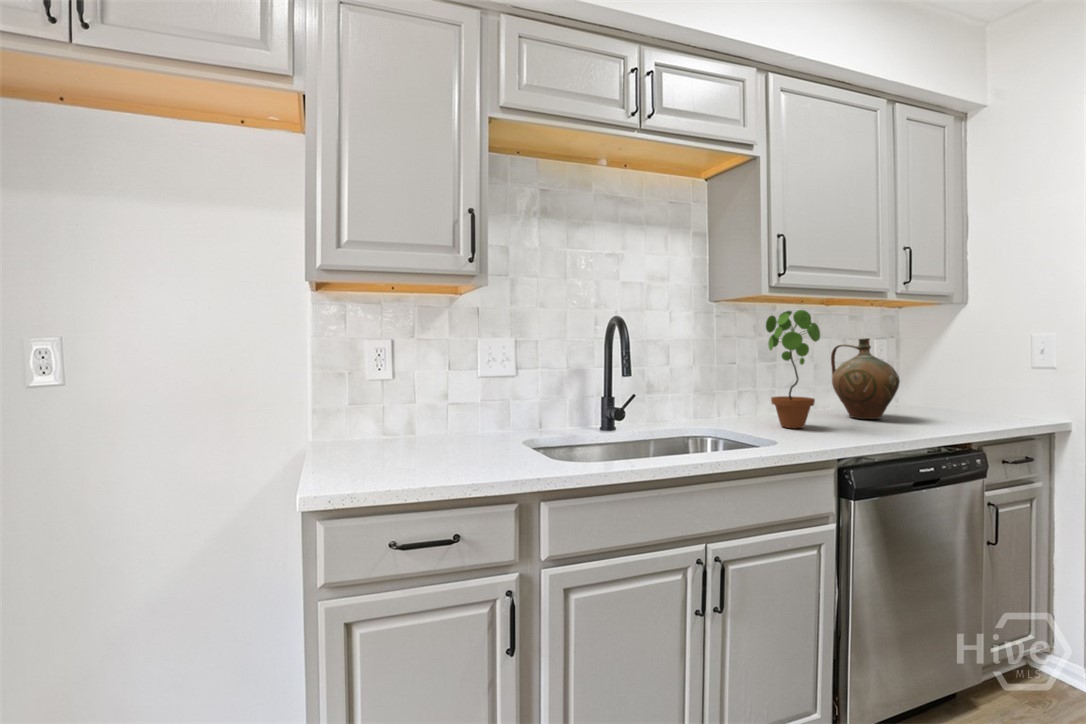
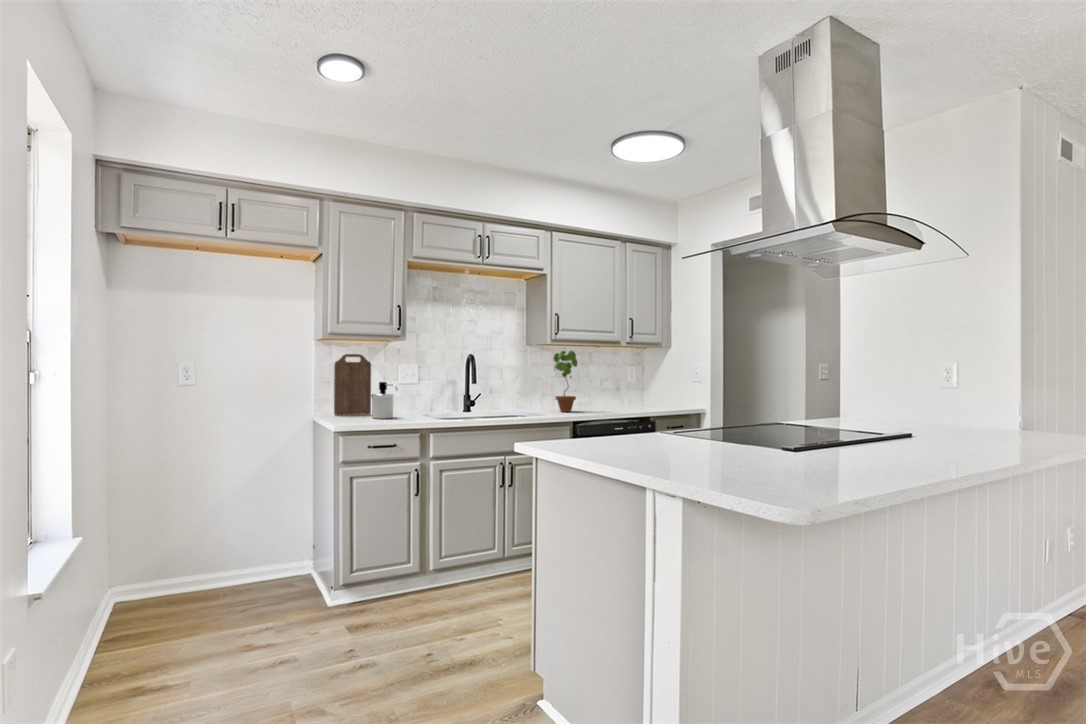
cutting board: none [350,320,423,441] -> present [334,354,371,415]
ceramic jug: present [831,338,900,419] -> none [596,366,627,409]
soap dispenser: none [417,376,469,456] -> present [371,382,398,419]

